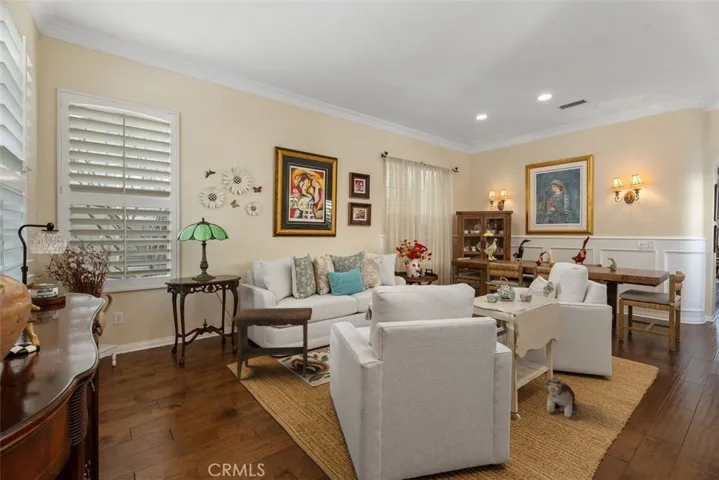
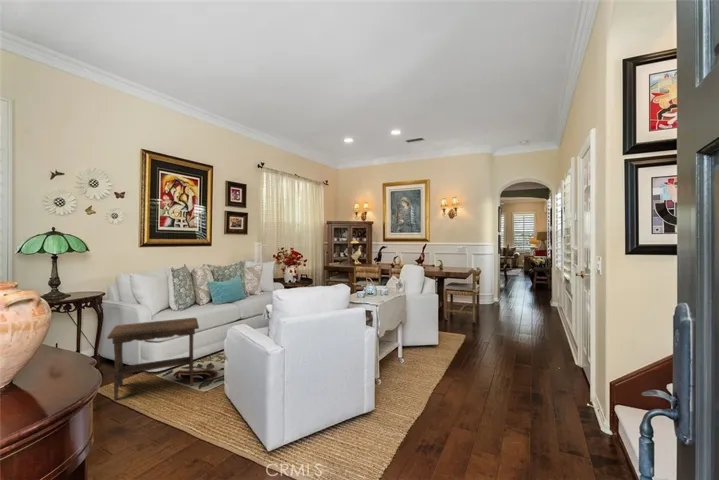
plush toy: present [544,377,577,417] -> none [396,350,419,378]

